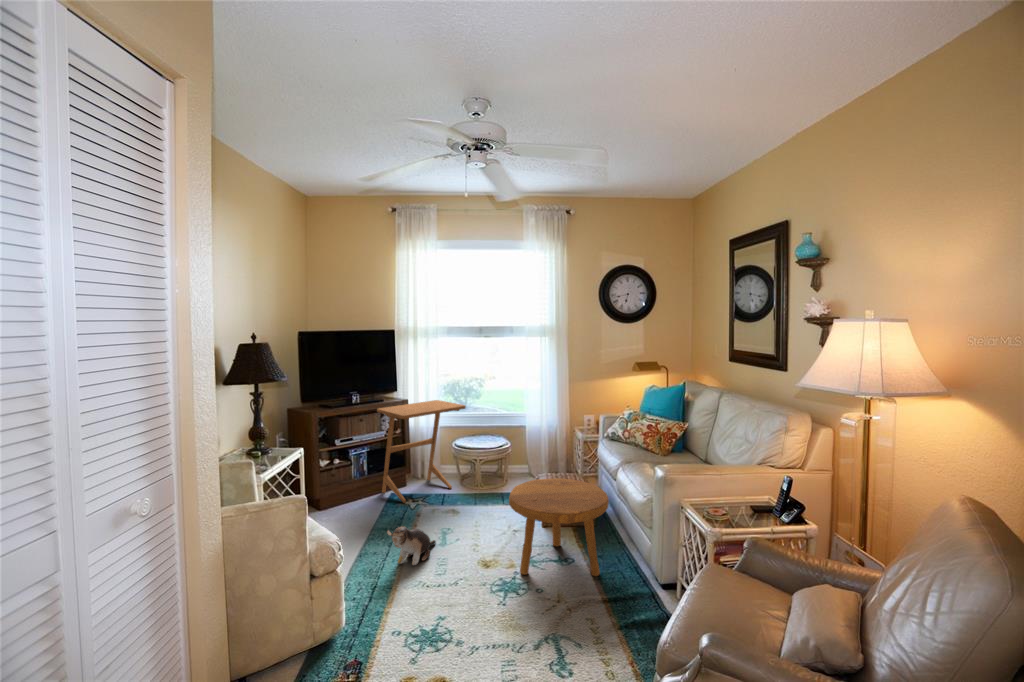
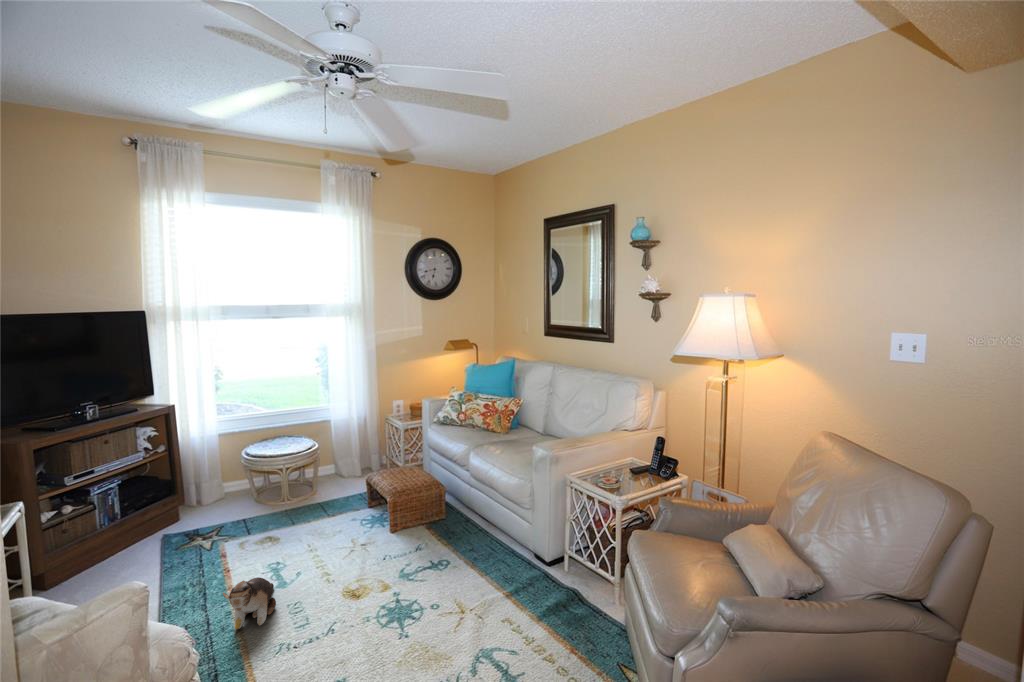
side table: present [377,400,466,503] -> none [134,401,269,544]
footstool: present [509,478,609,576] -> none [378,477,487,594]

